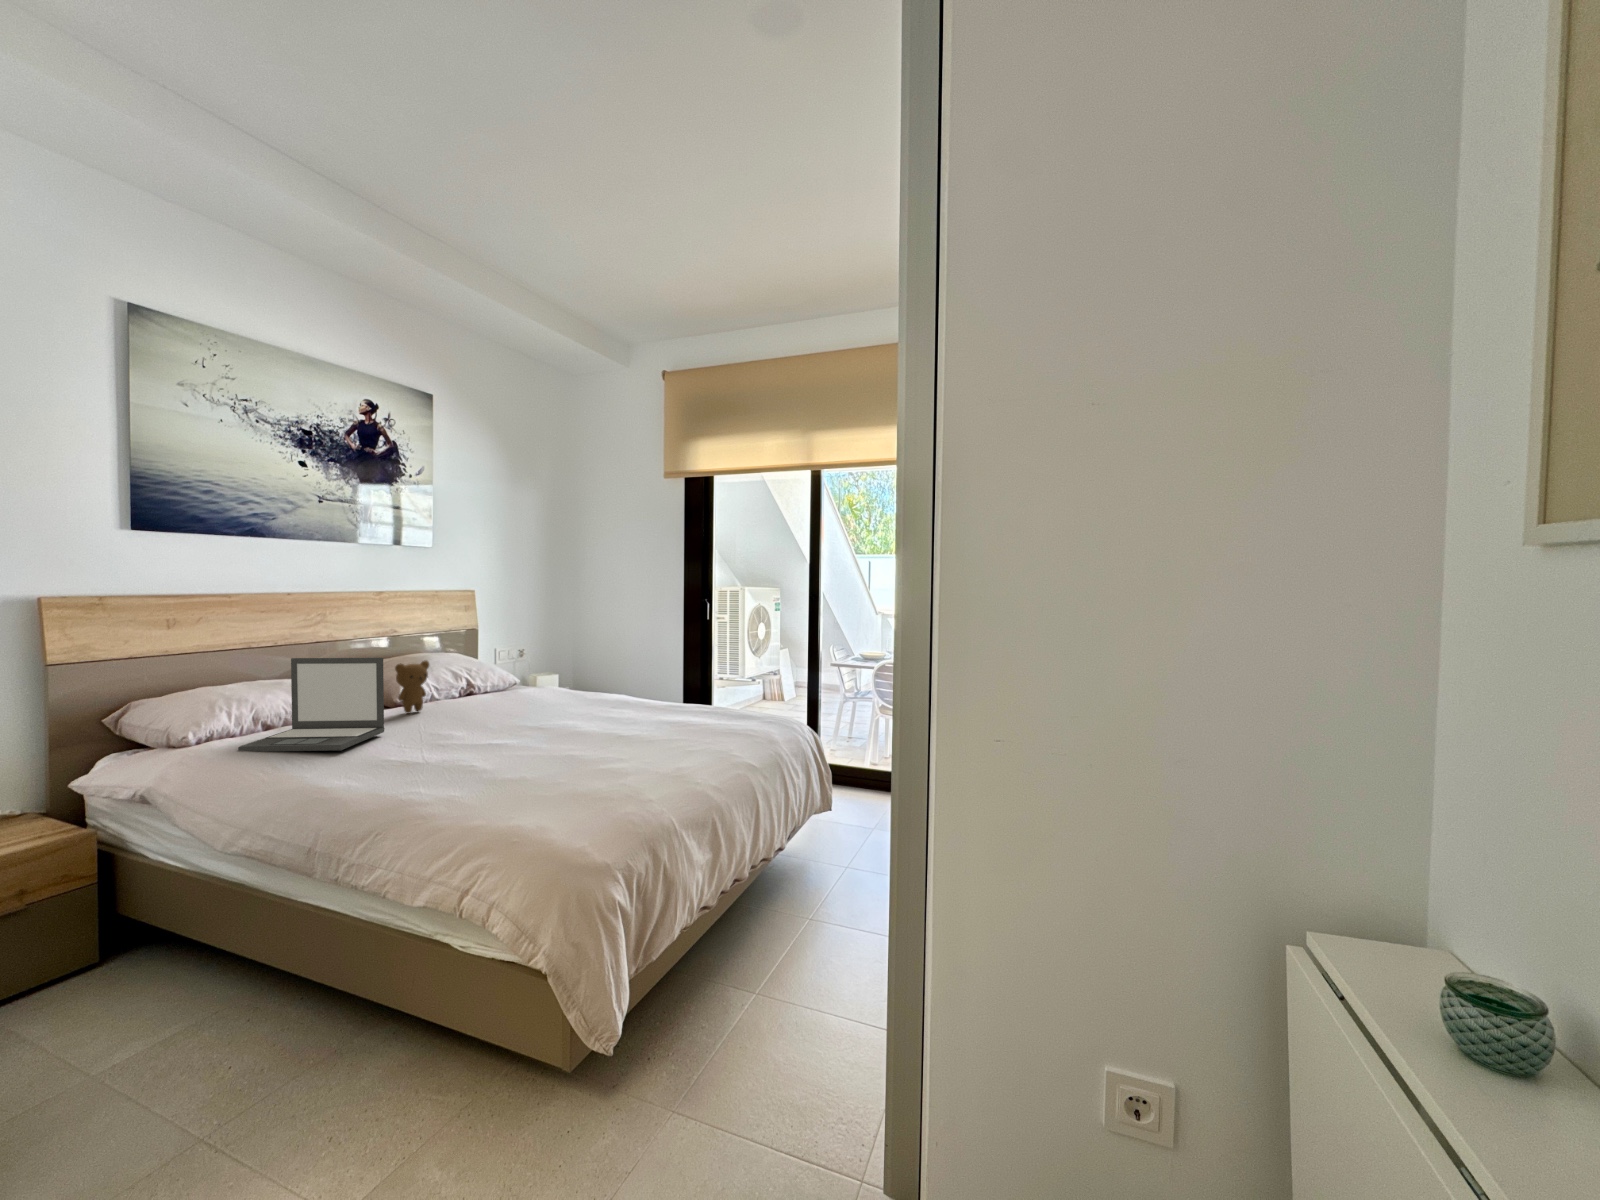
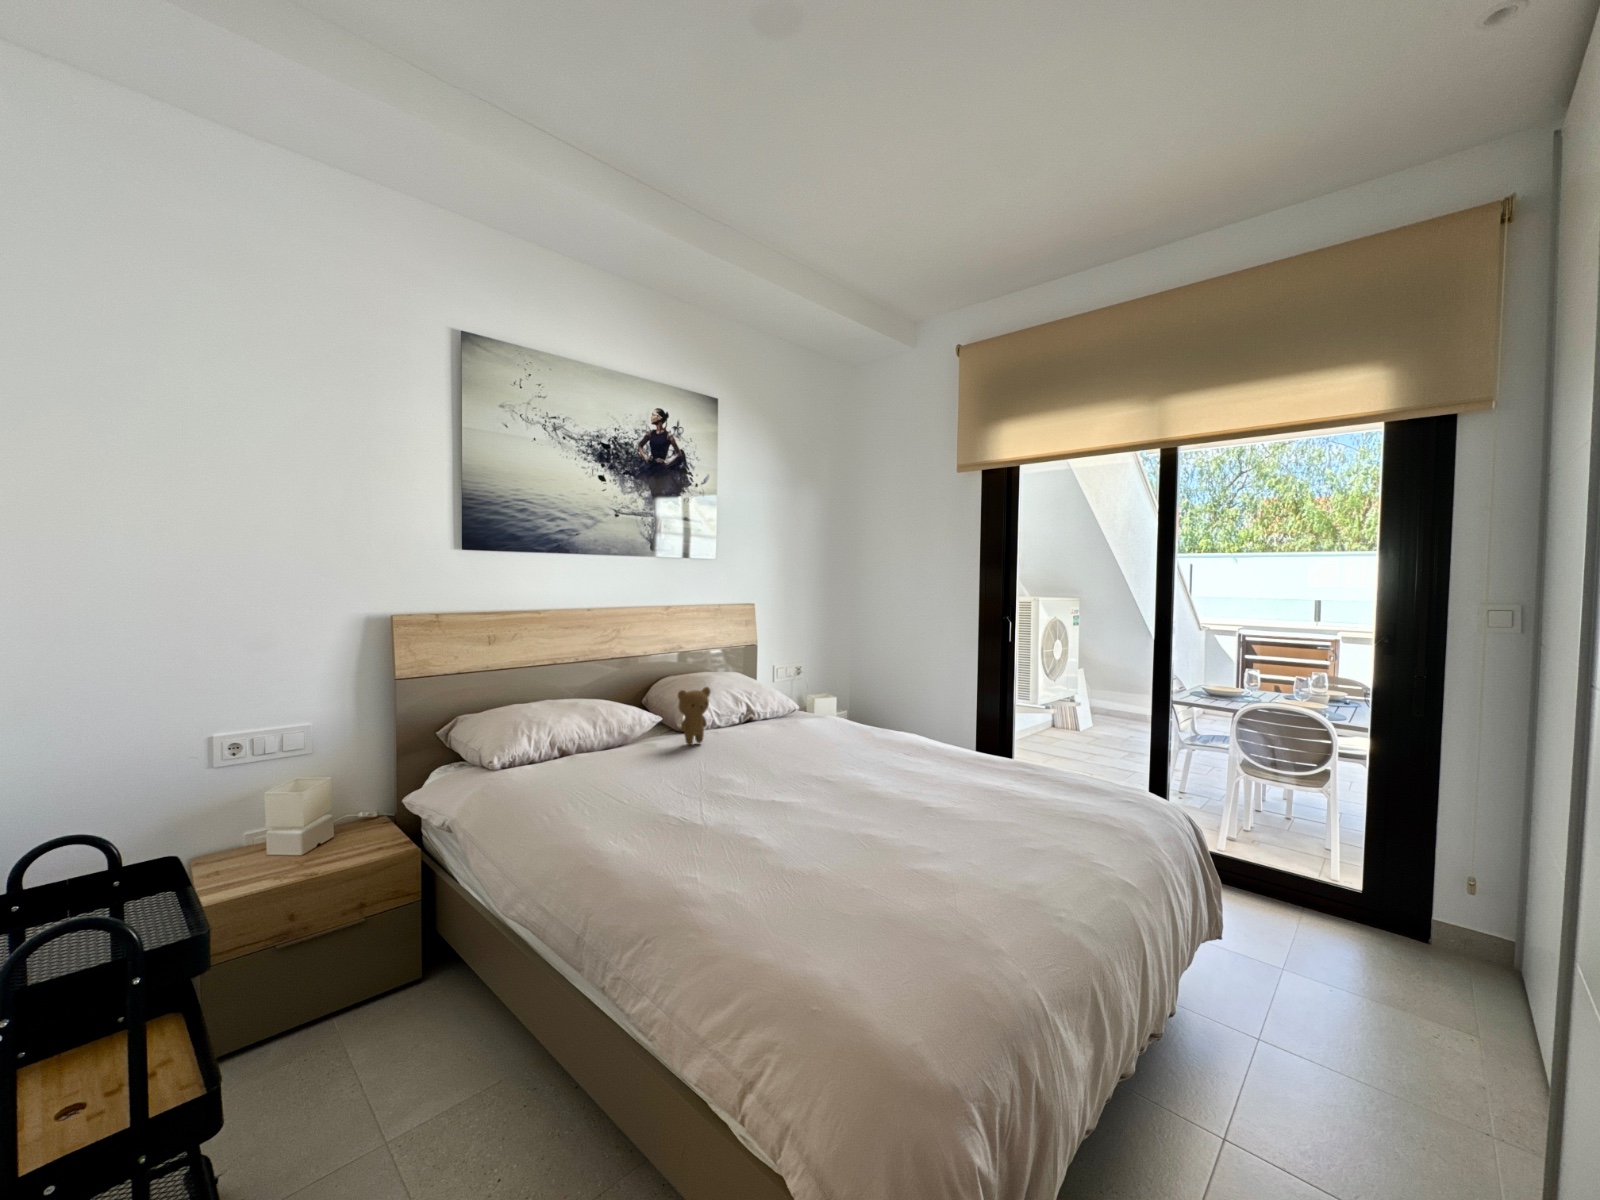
laptop: present [238,658,384,752] -> none [532,683,665,795]

